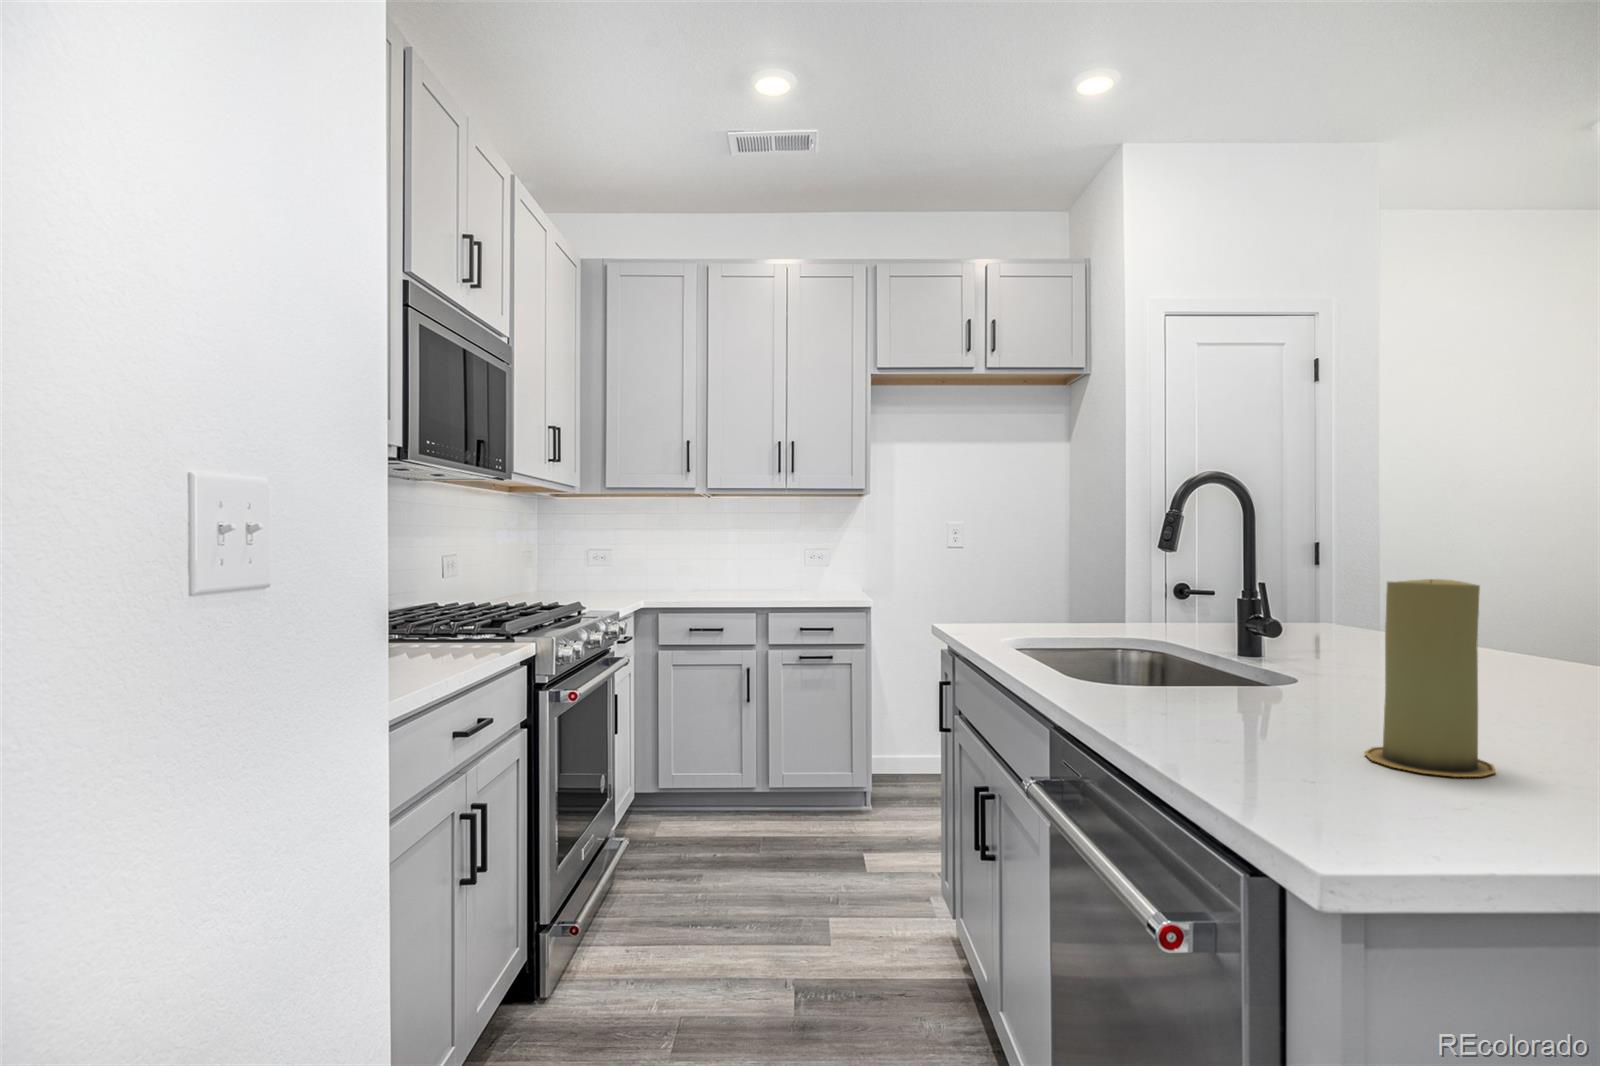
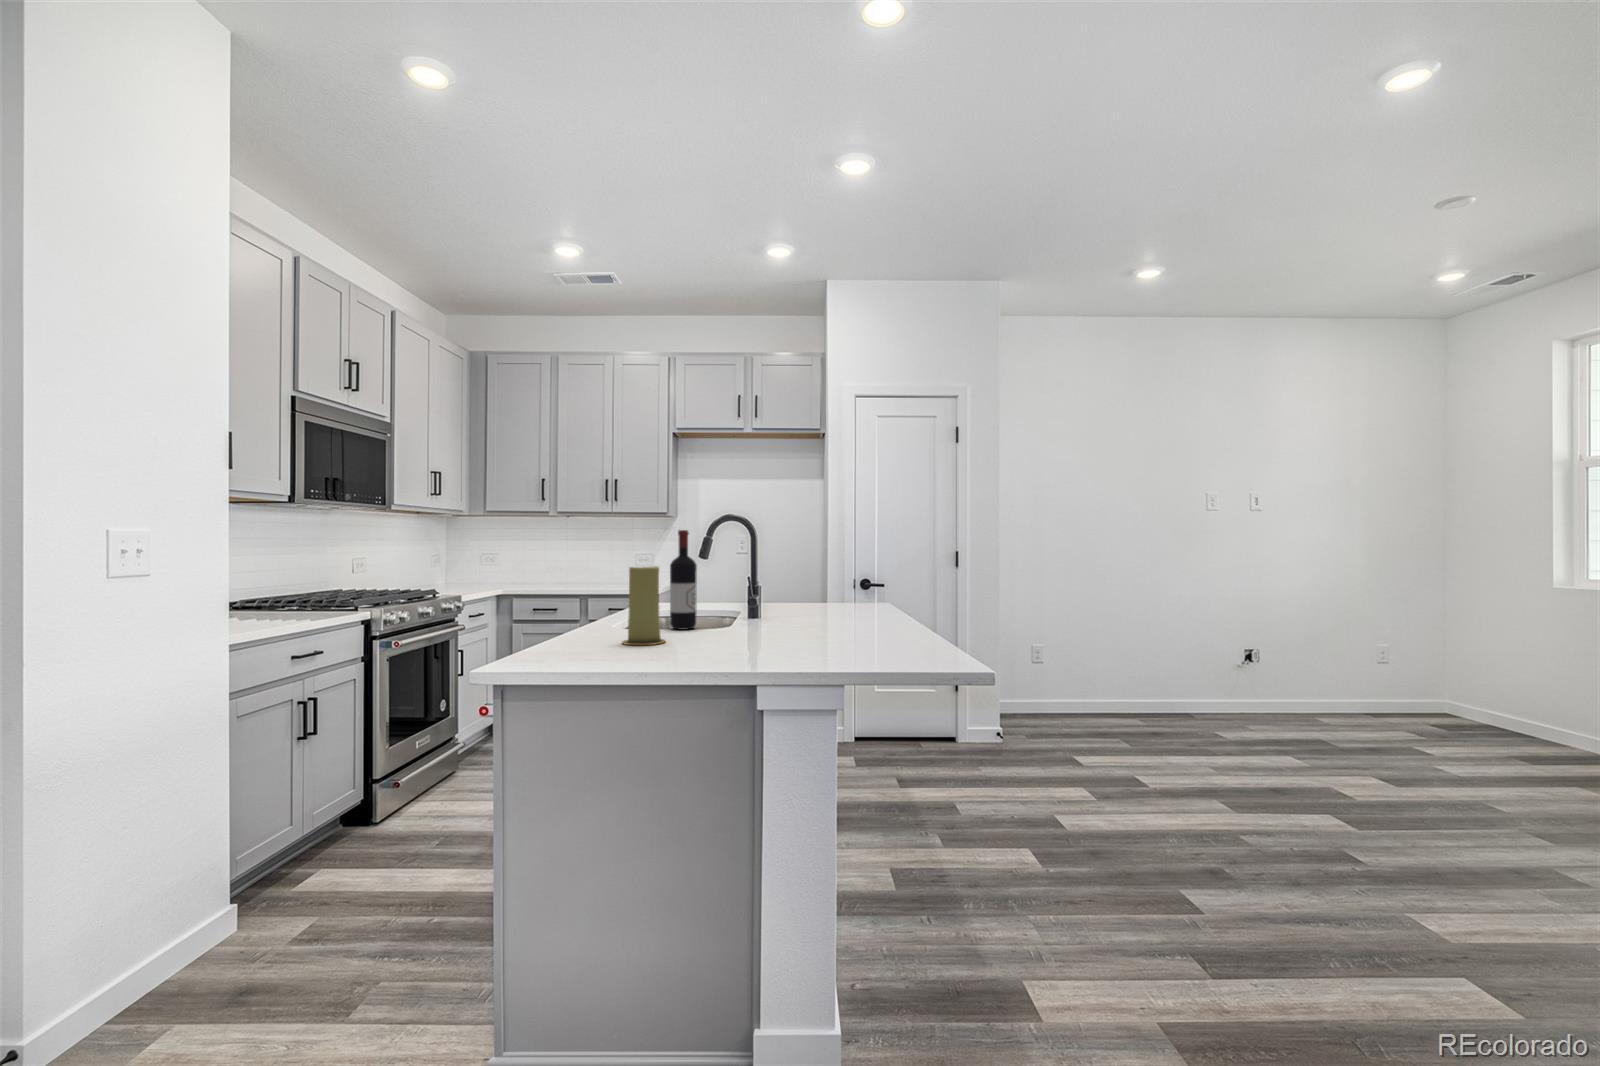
wine bottle: none [1279,499,1344,708] -> present [670,530,697,629]

